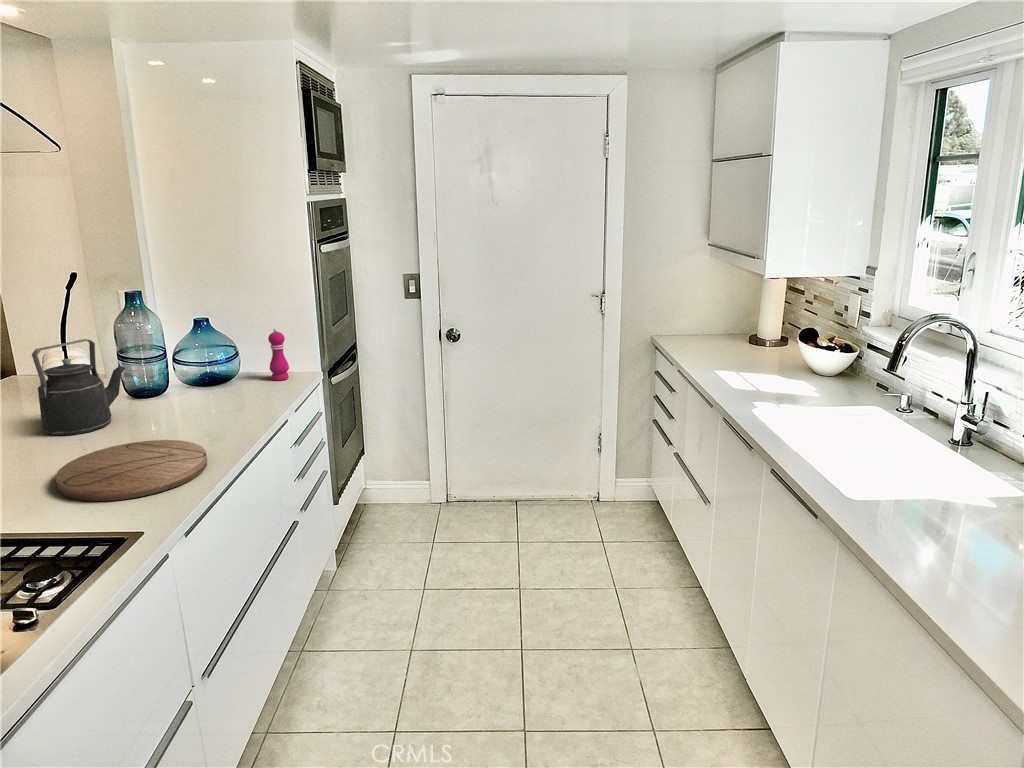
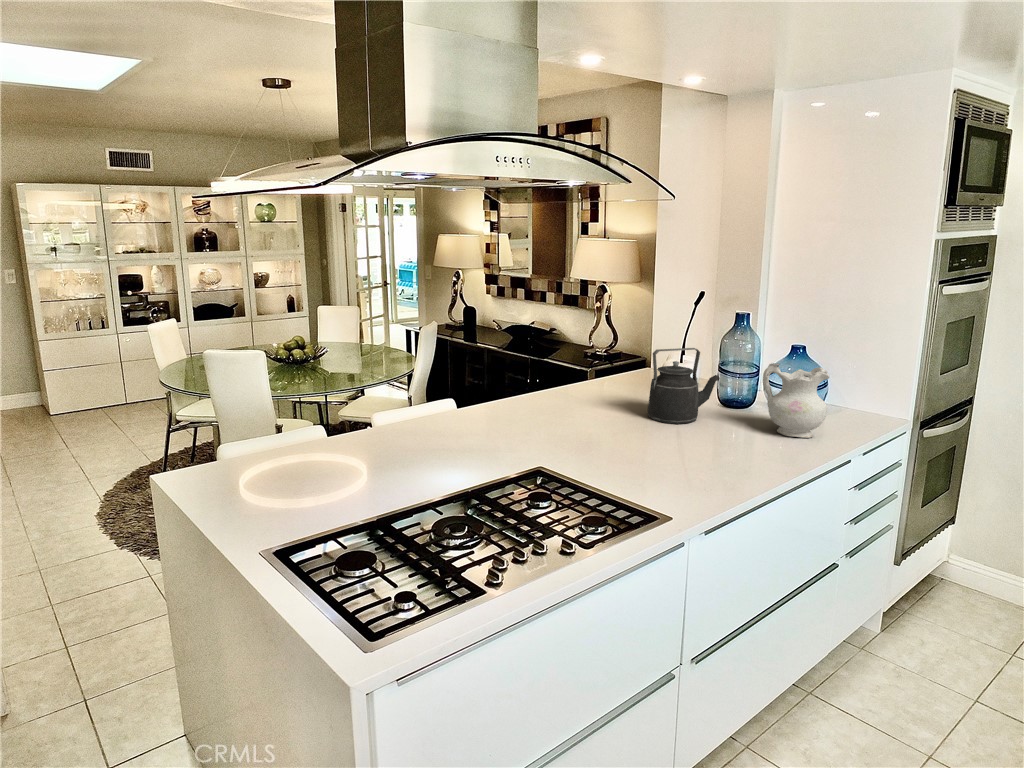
pepper mill: present [268,328,289,380] -> none [854,367,878,421]
ceramic pitcher: none [178,335,252,412] -> present [763,363,829,438]
cutting board: present [55,440,207,501] -> none [634,441,753,490]

